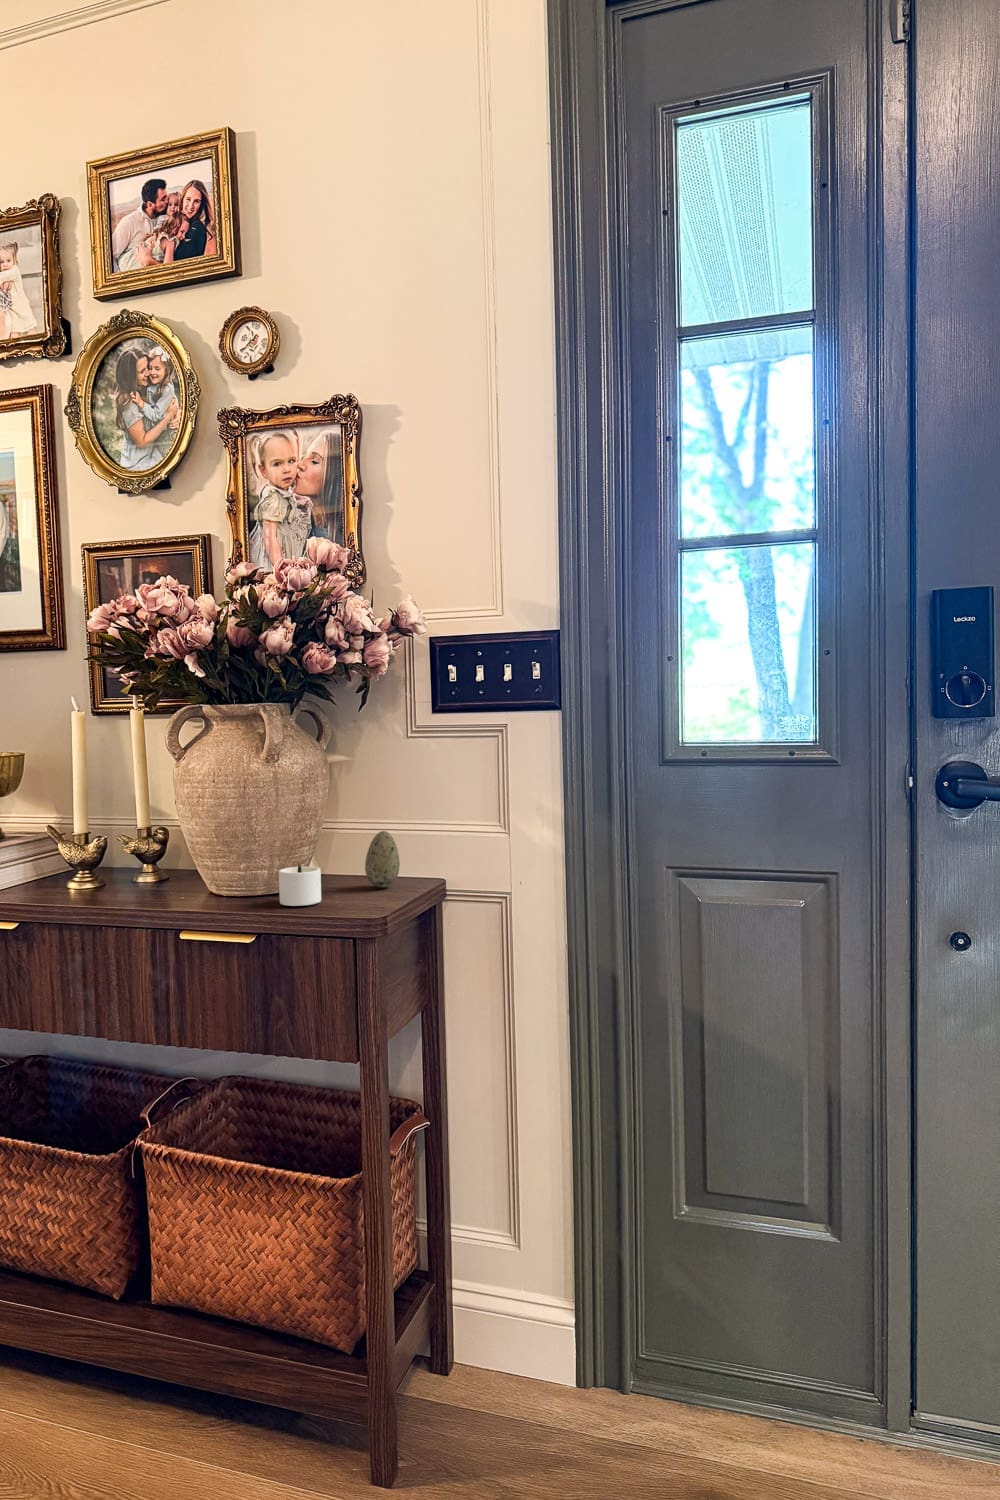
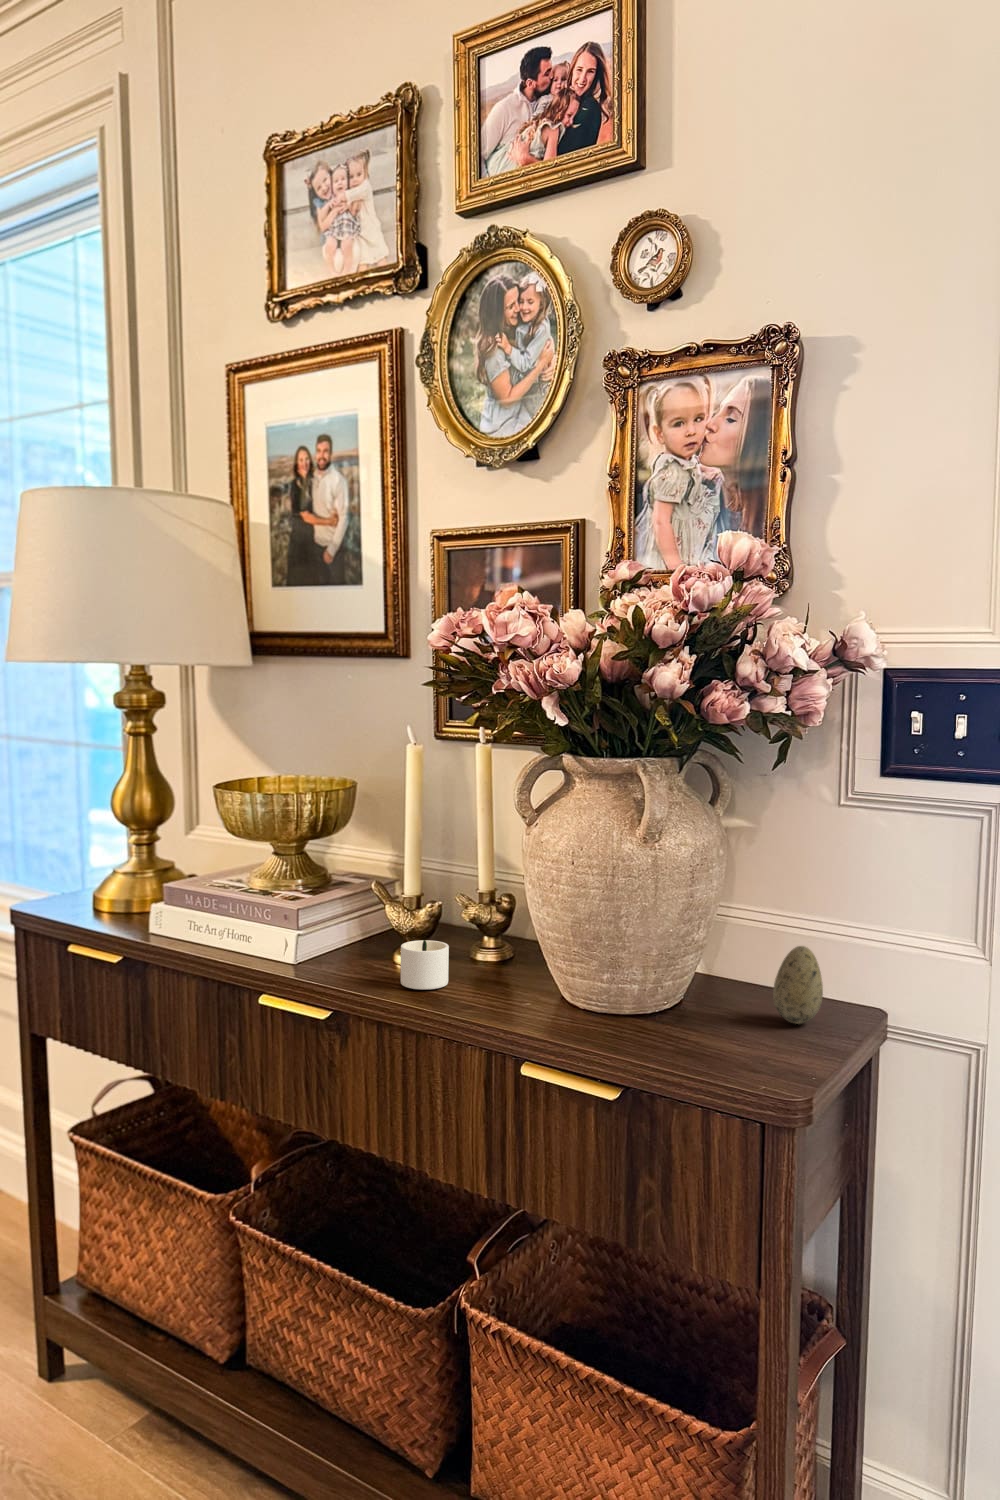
candle: present [279,865,321,906] -> present [401,940,449,990]

